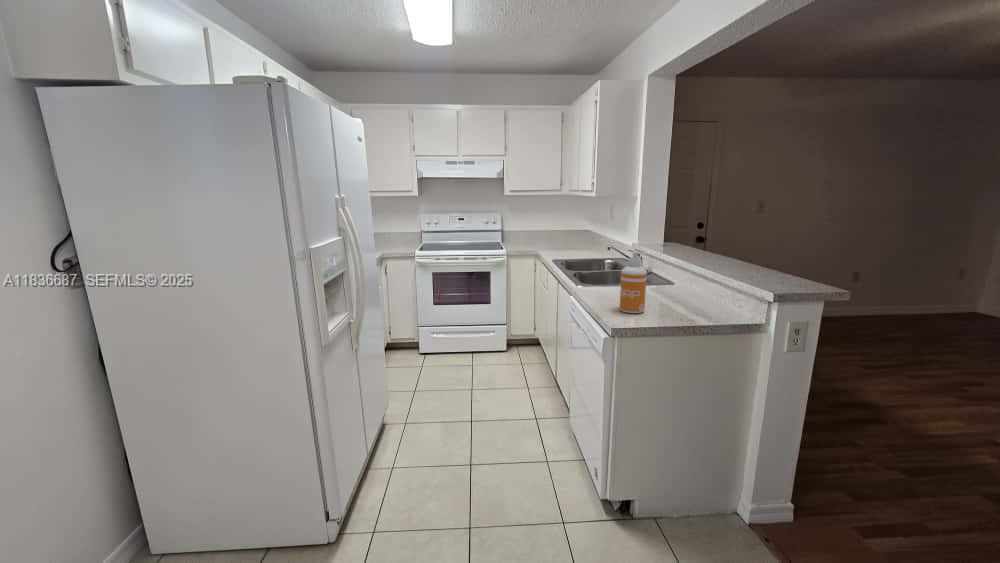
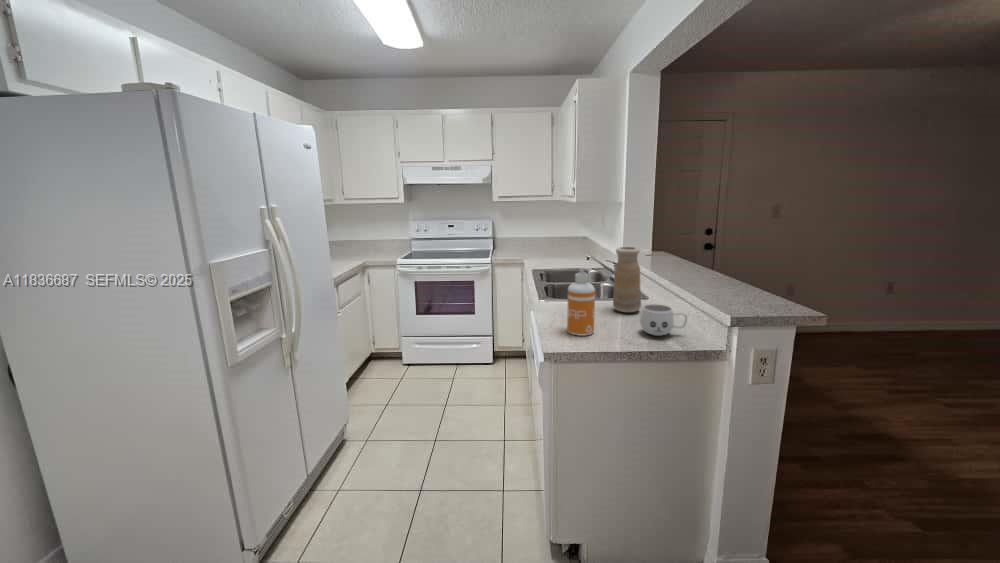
vase: none [649,235,676,294] -> present [613,247,641,312]
mug: none [684,285,726,312] -> present [640,305,687,336]

